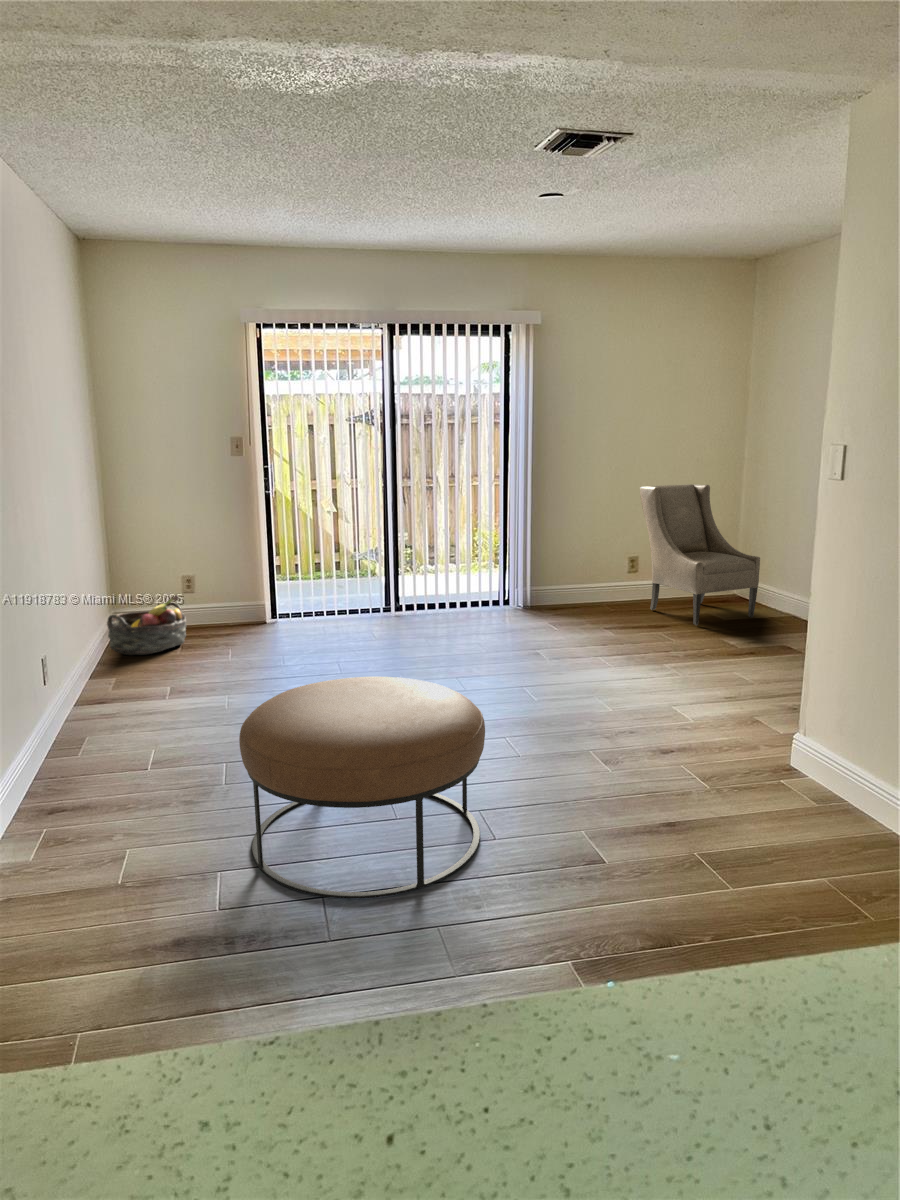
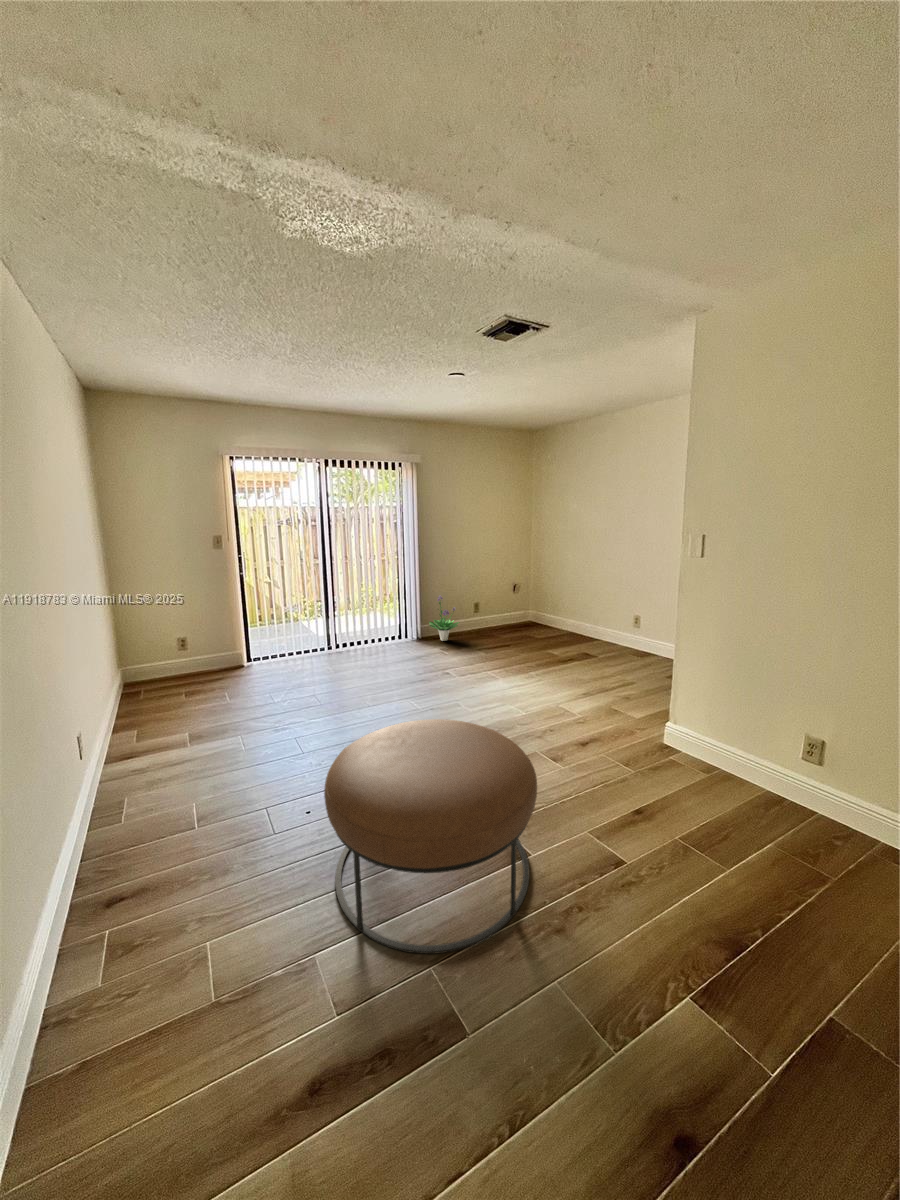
armchair: present [640,484,760,625] -> none [482,560,552,642]
potted plant: none [537,538,593,613] -> present [429,595,460,641]
basket: present [107,595,186,655] -> none [119,654,189,707]

